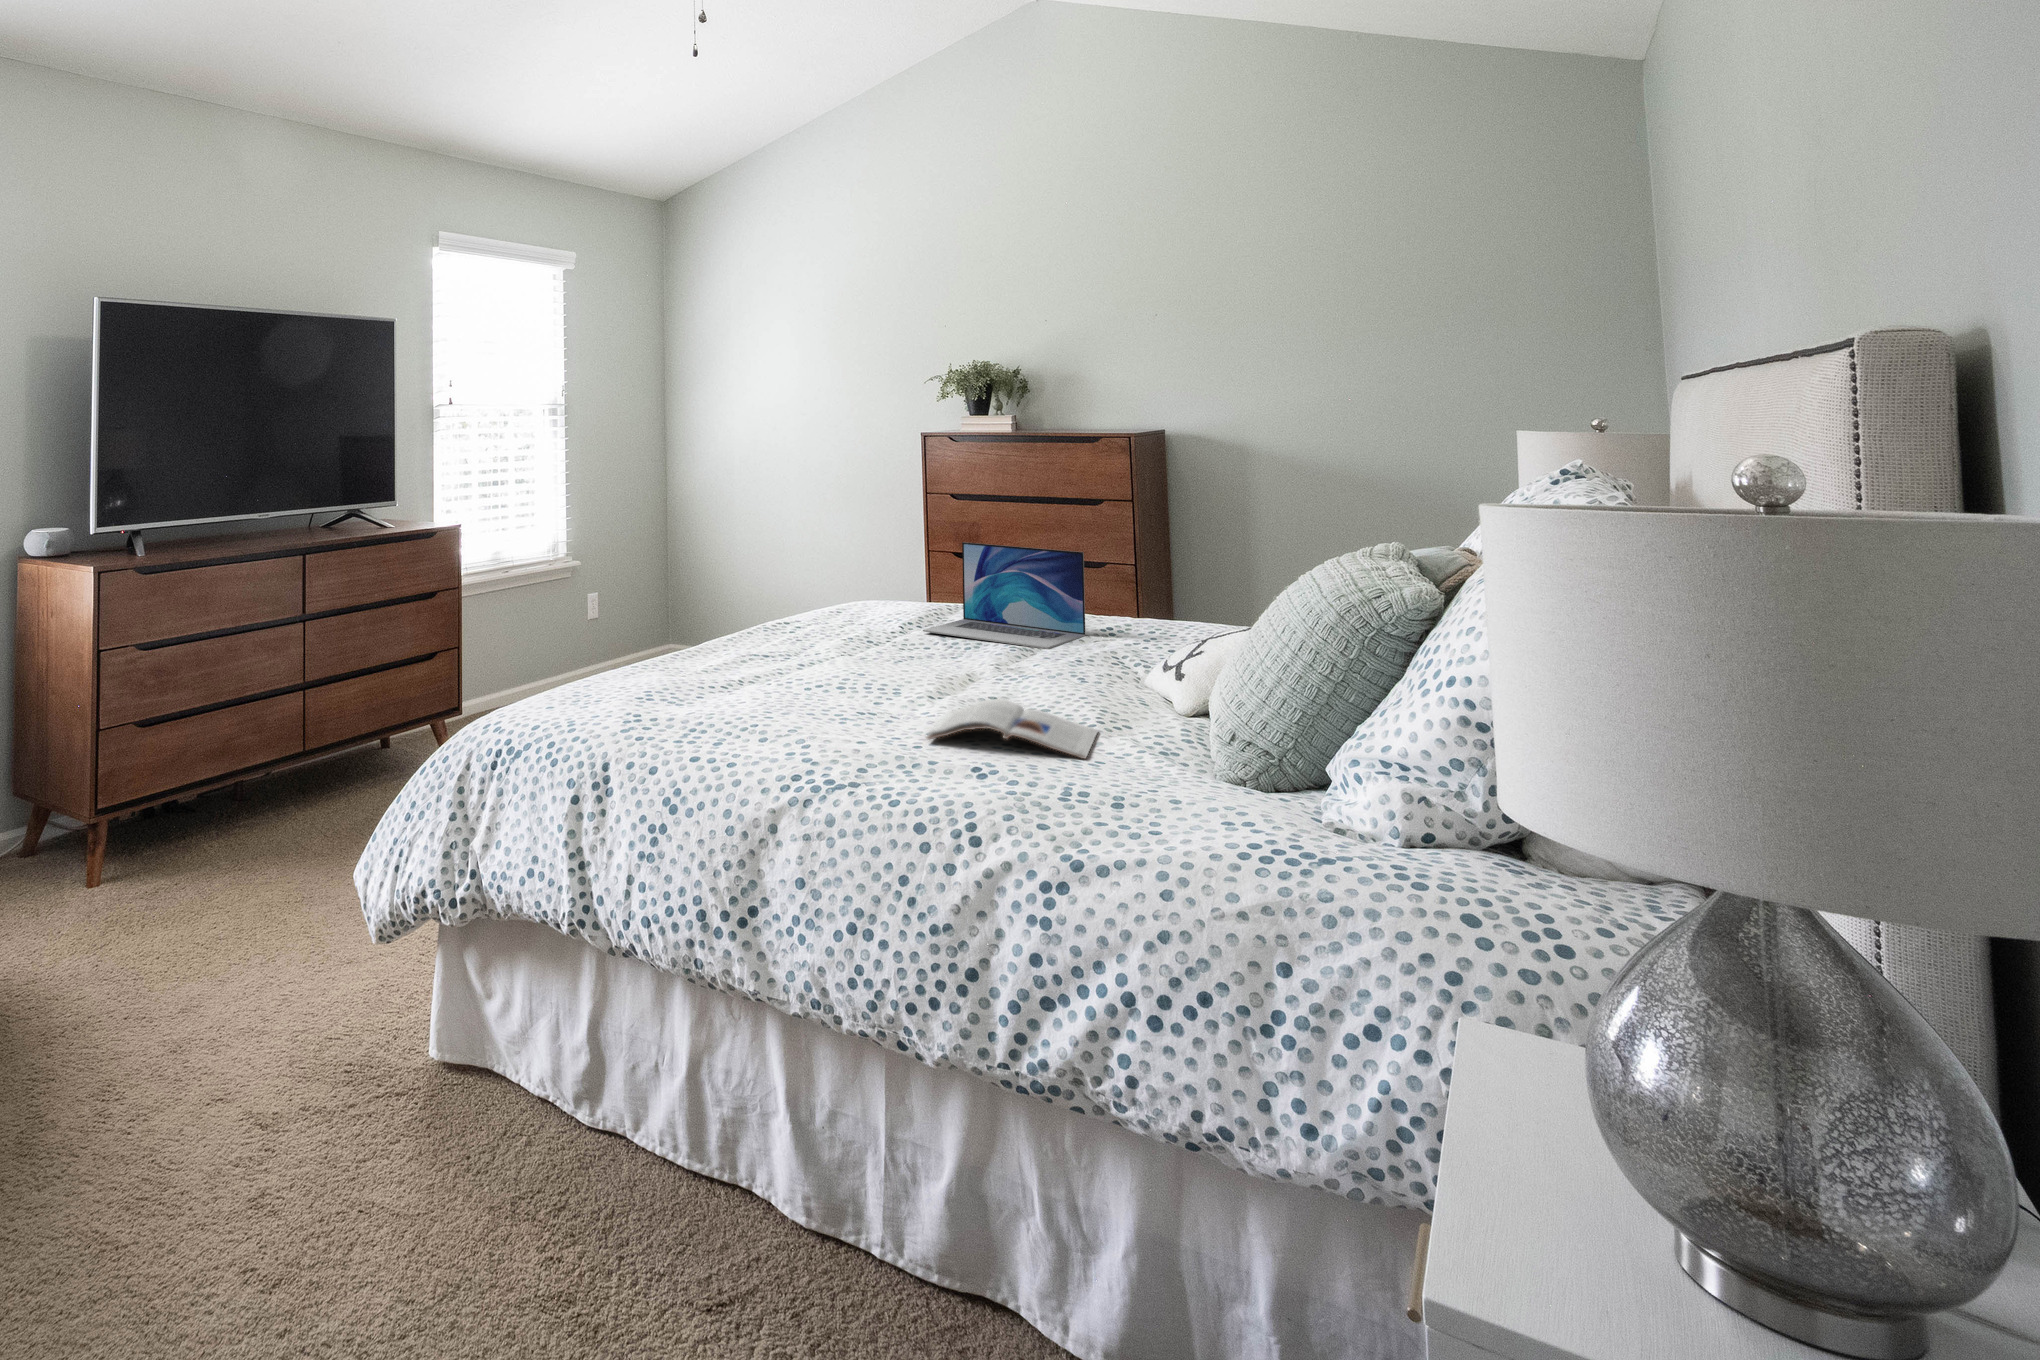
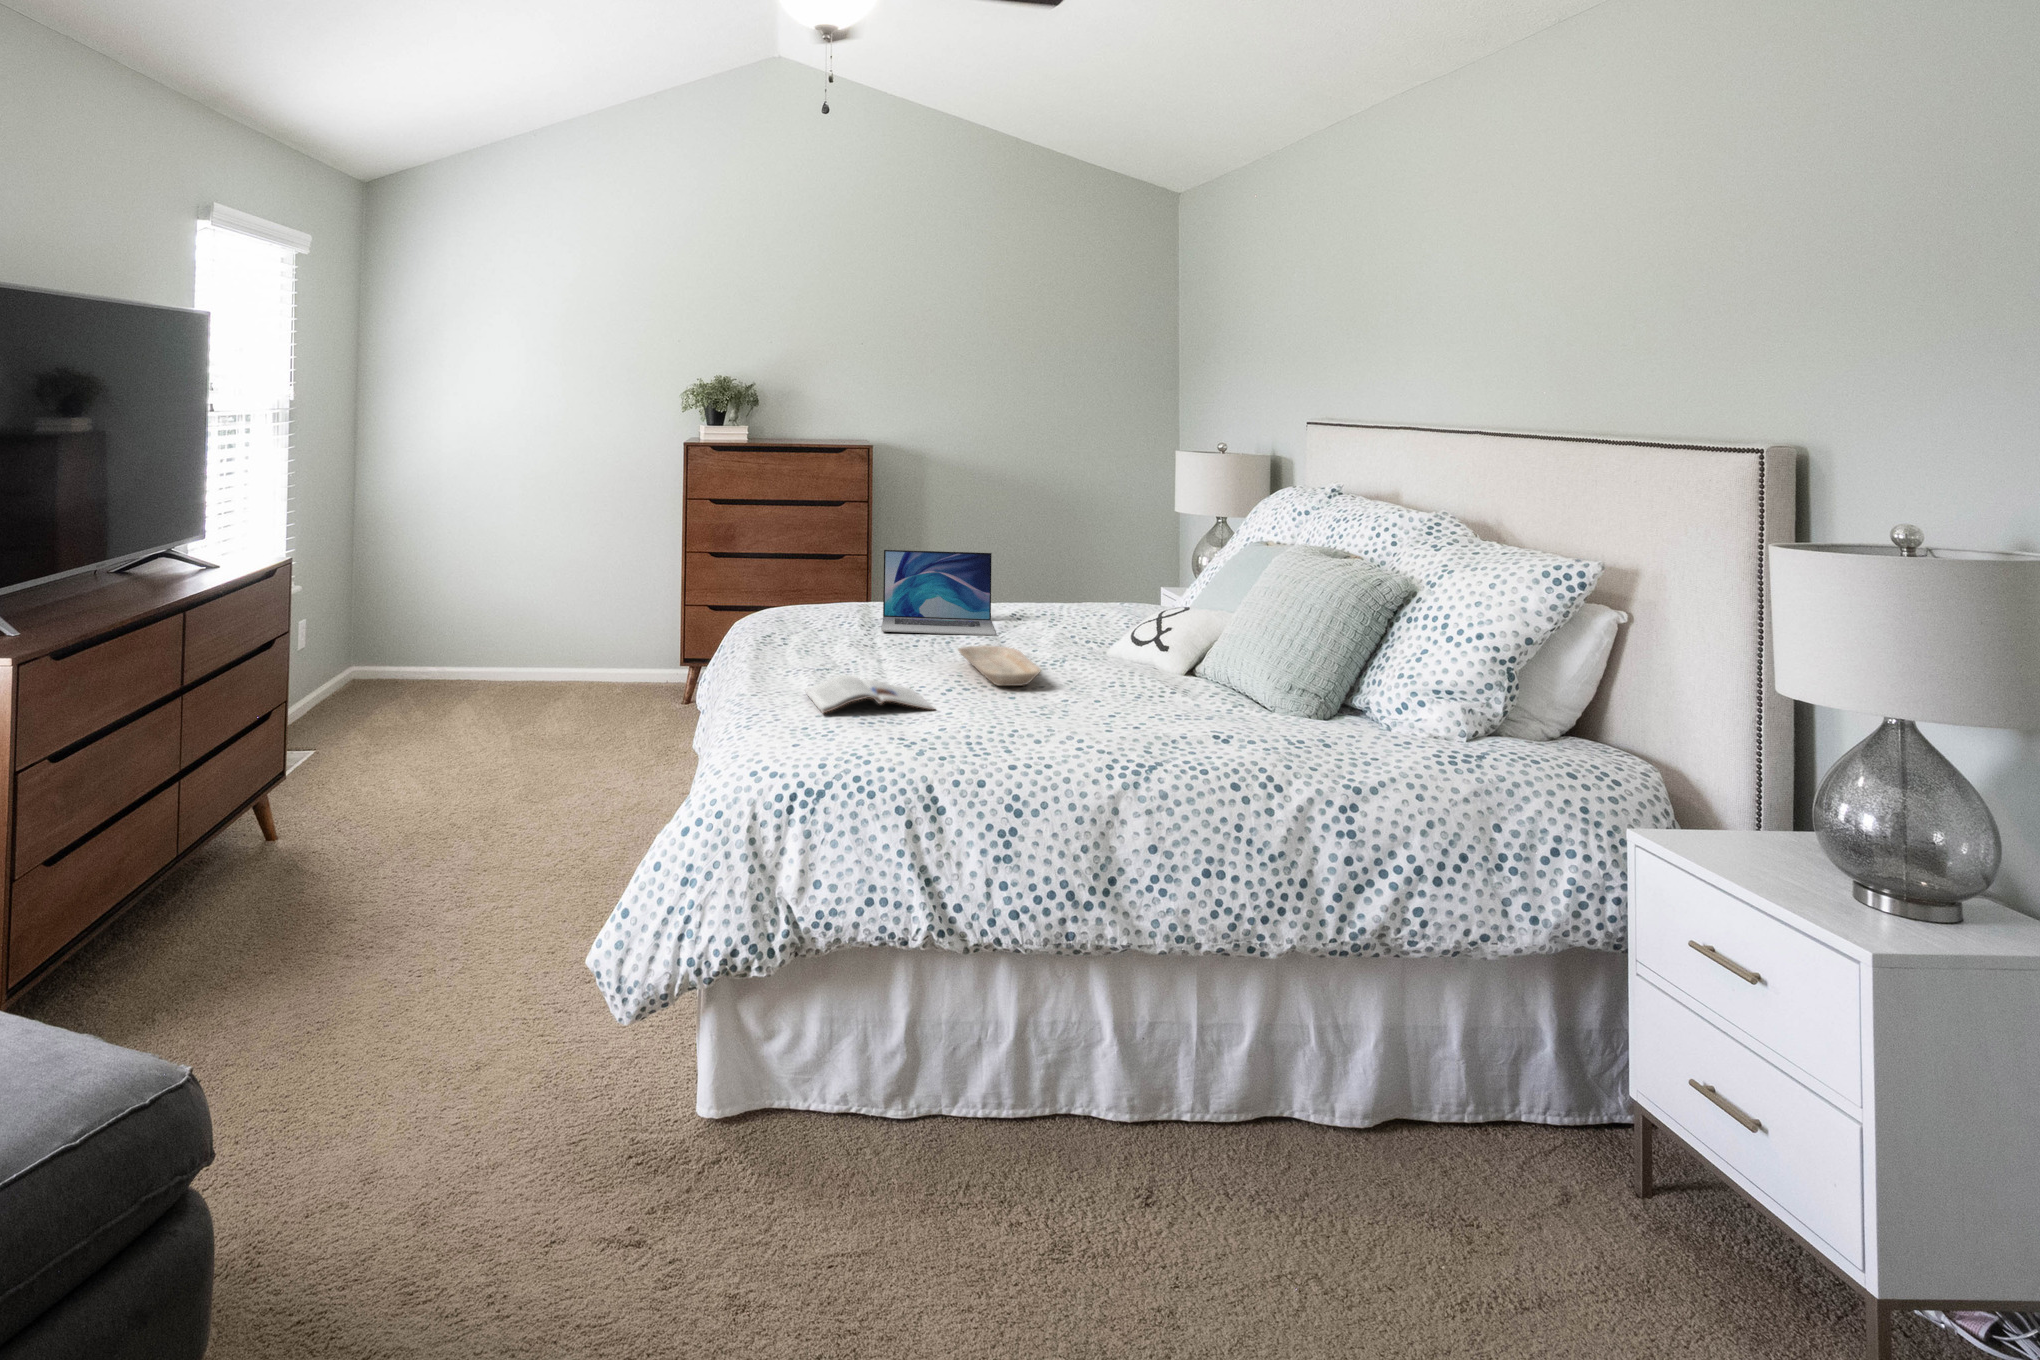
tray: none [881,650,987,696] -> present [959,646,1041,686]
magazine: present [927,699,1098,759] -> present [806,675,934,713]

